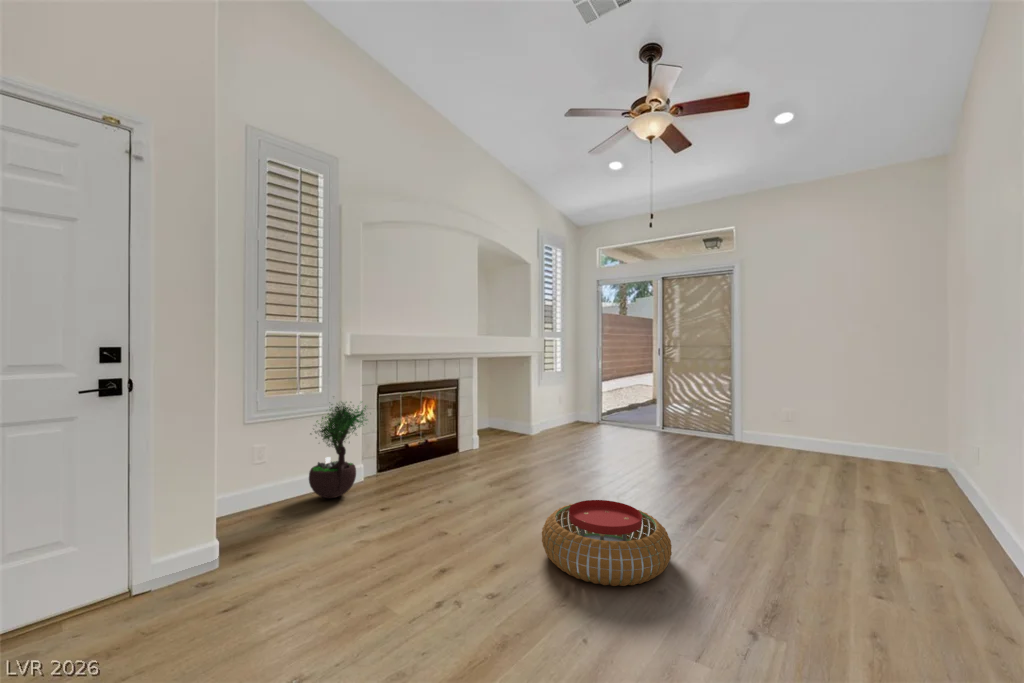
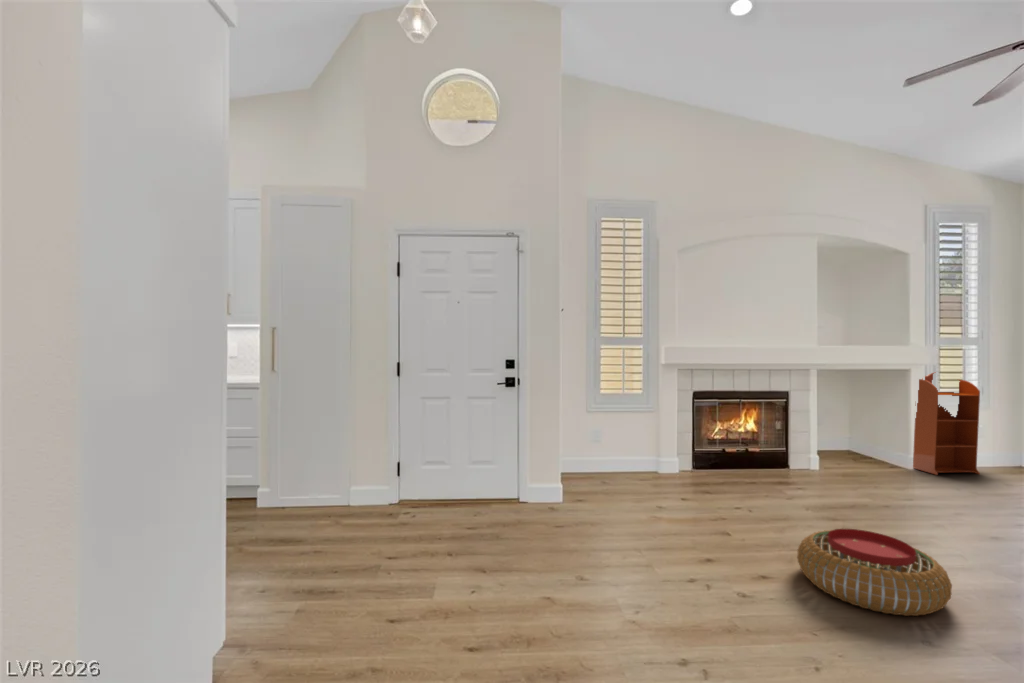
bookcase: none [536,360,571,437] -> present [913,373,980,475]
potted tree: present [309,403,366,498] -> none [627,397,678,481]

